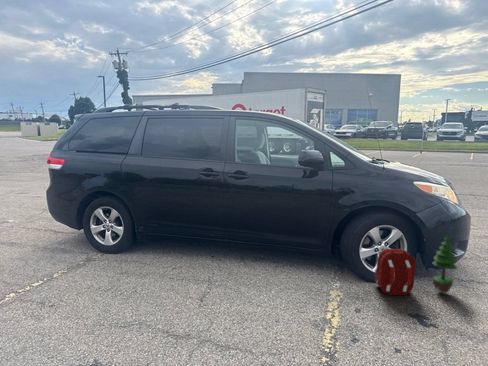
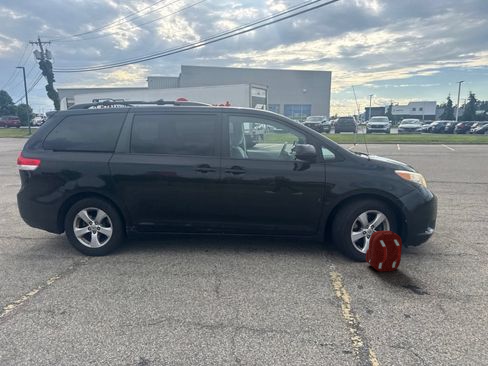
potted tree: present [432,235,457,293] -> none [413,215,435,266]

